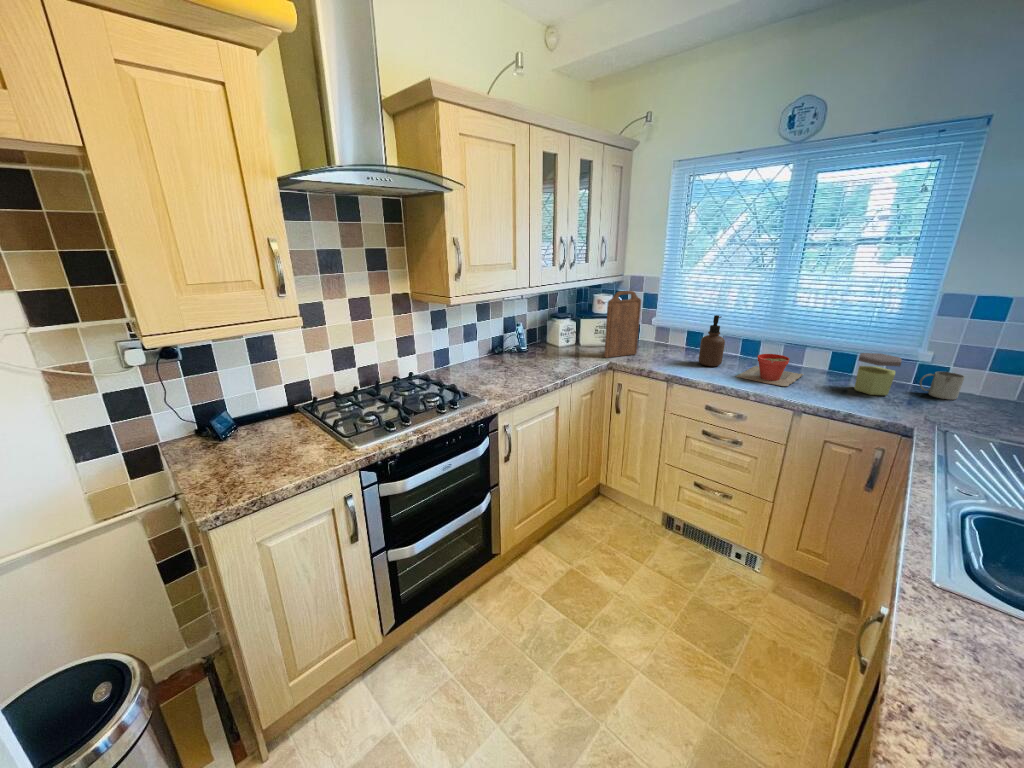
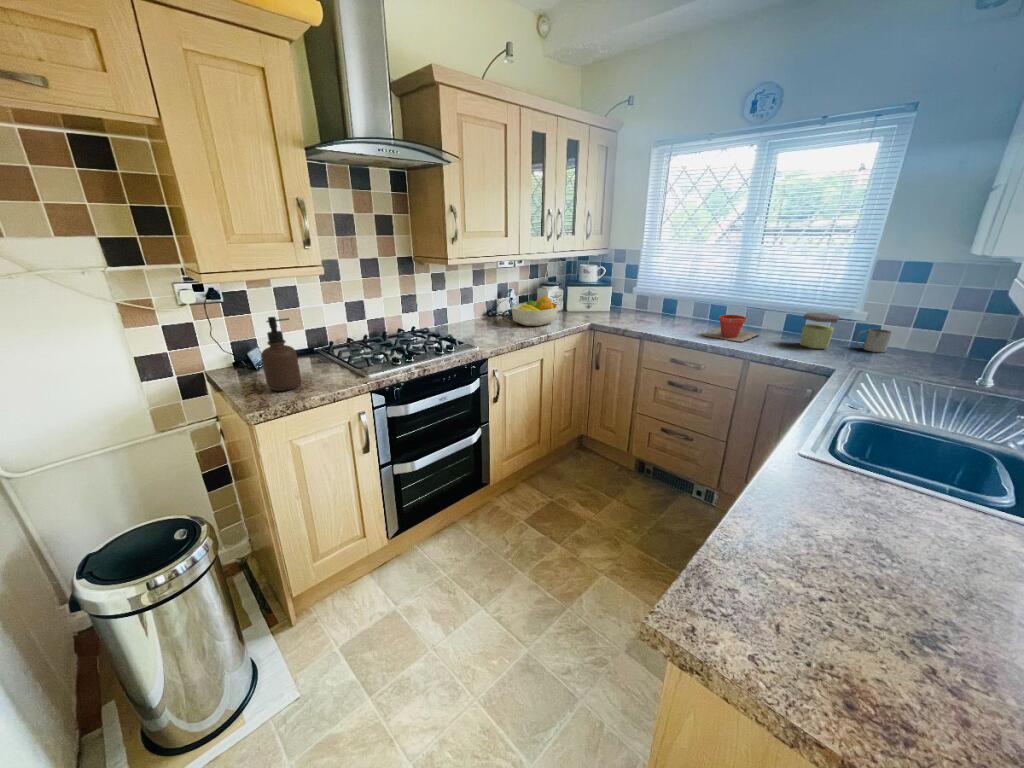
cutting board: present [604,291,641,358] -> none [587,259,621,320]
soap dispenser: present [699,315,725,366] -> present [261,317,301,391]
fruit bowl: none [521,332,573,367] -> present [512,296,558,326]

